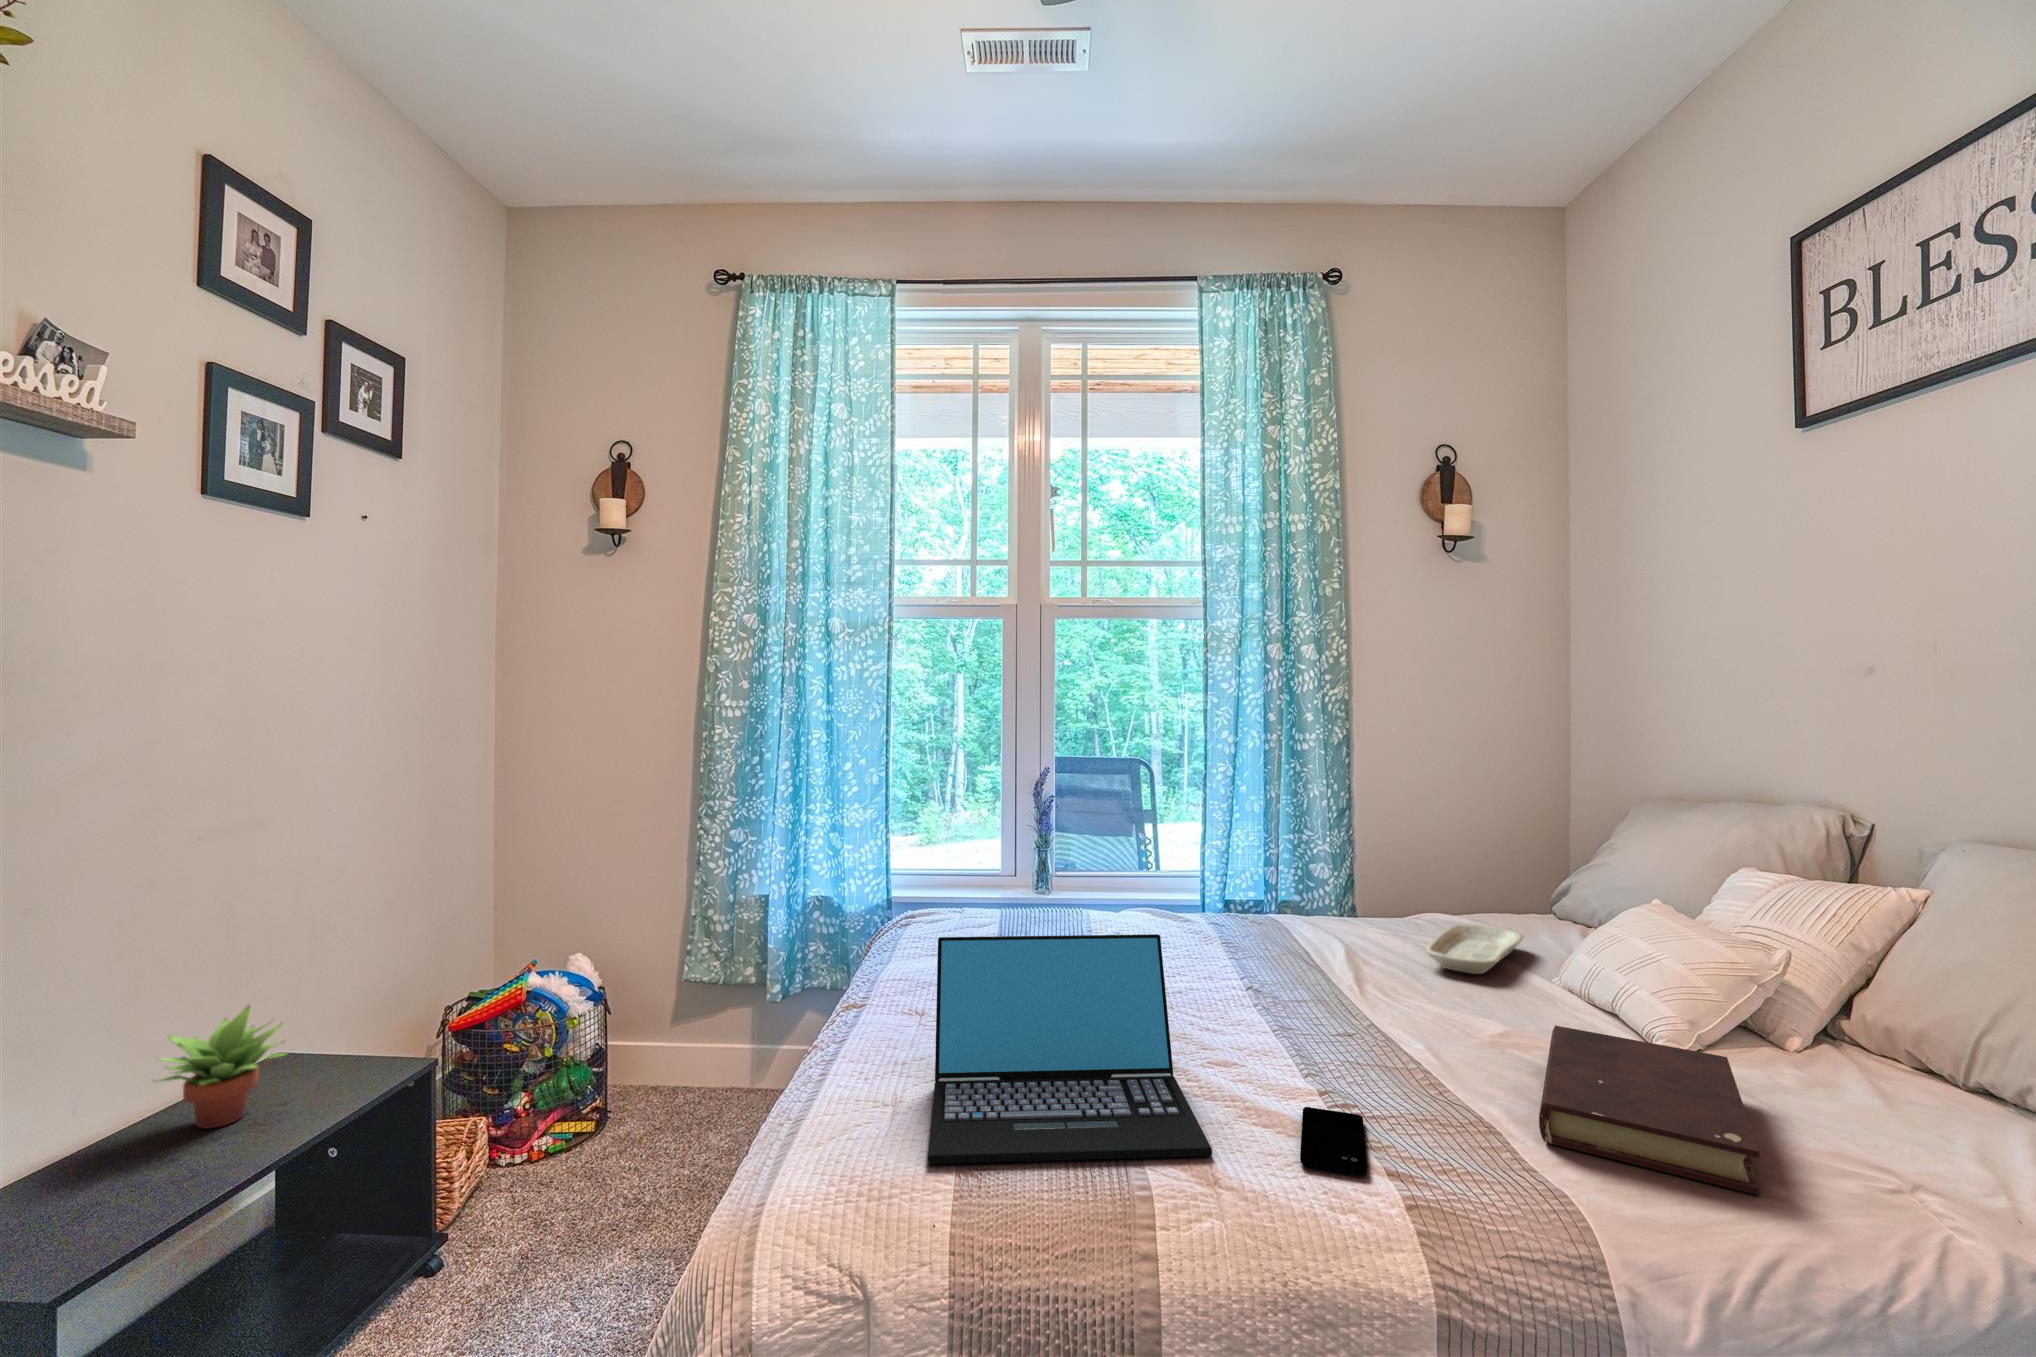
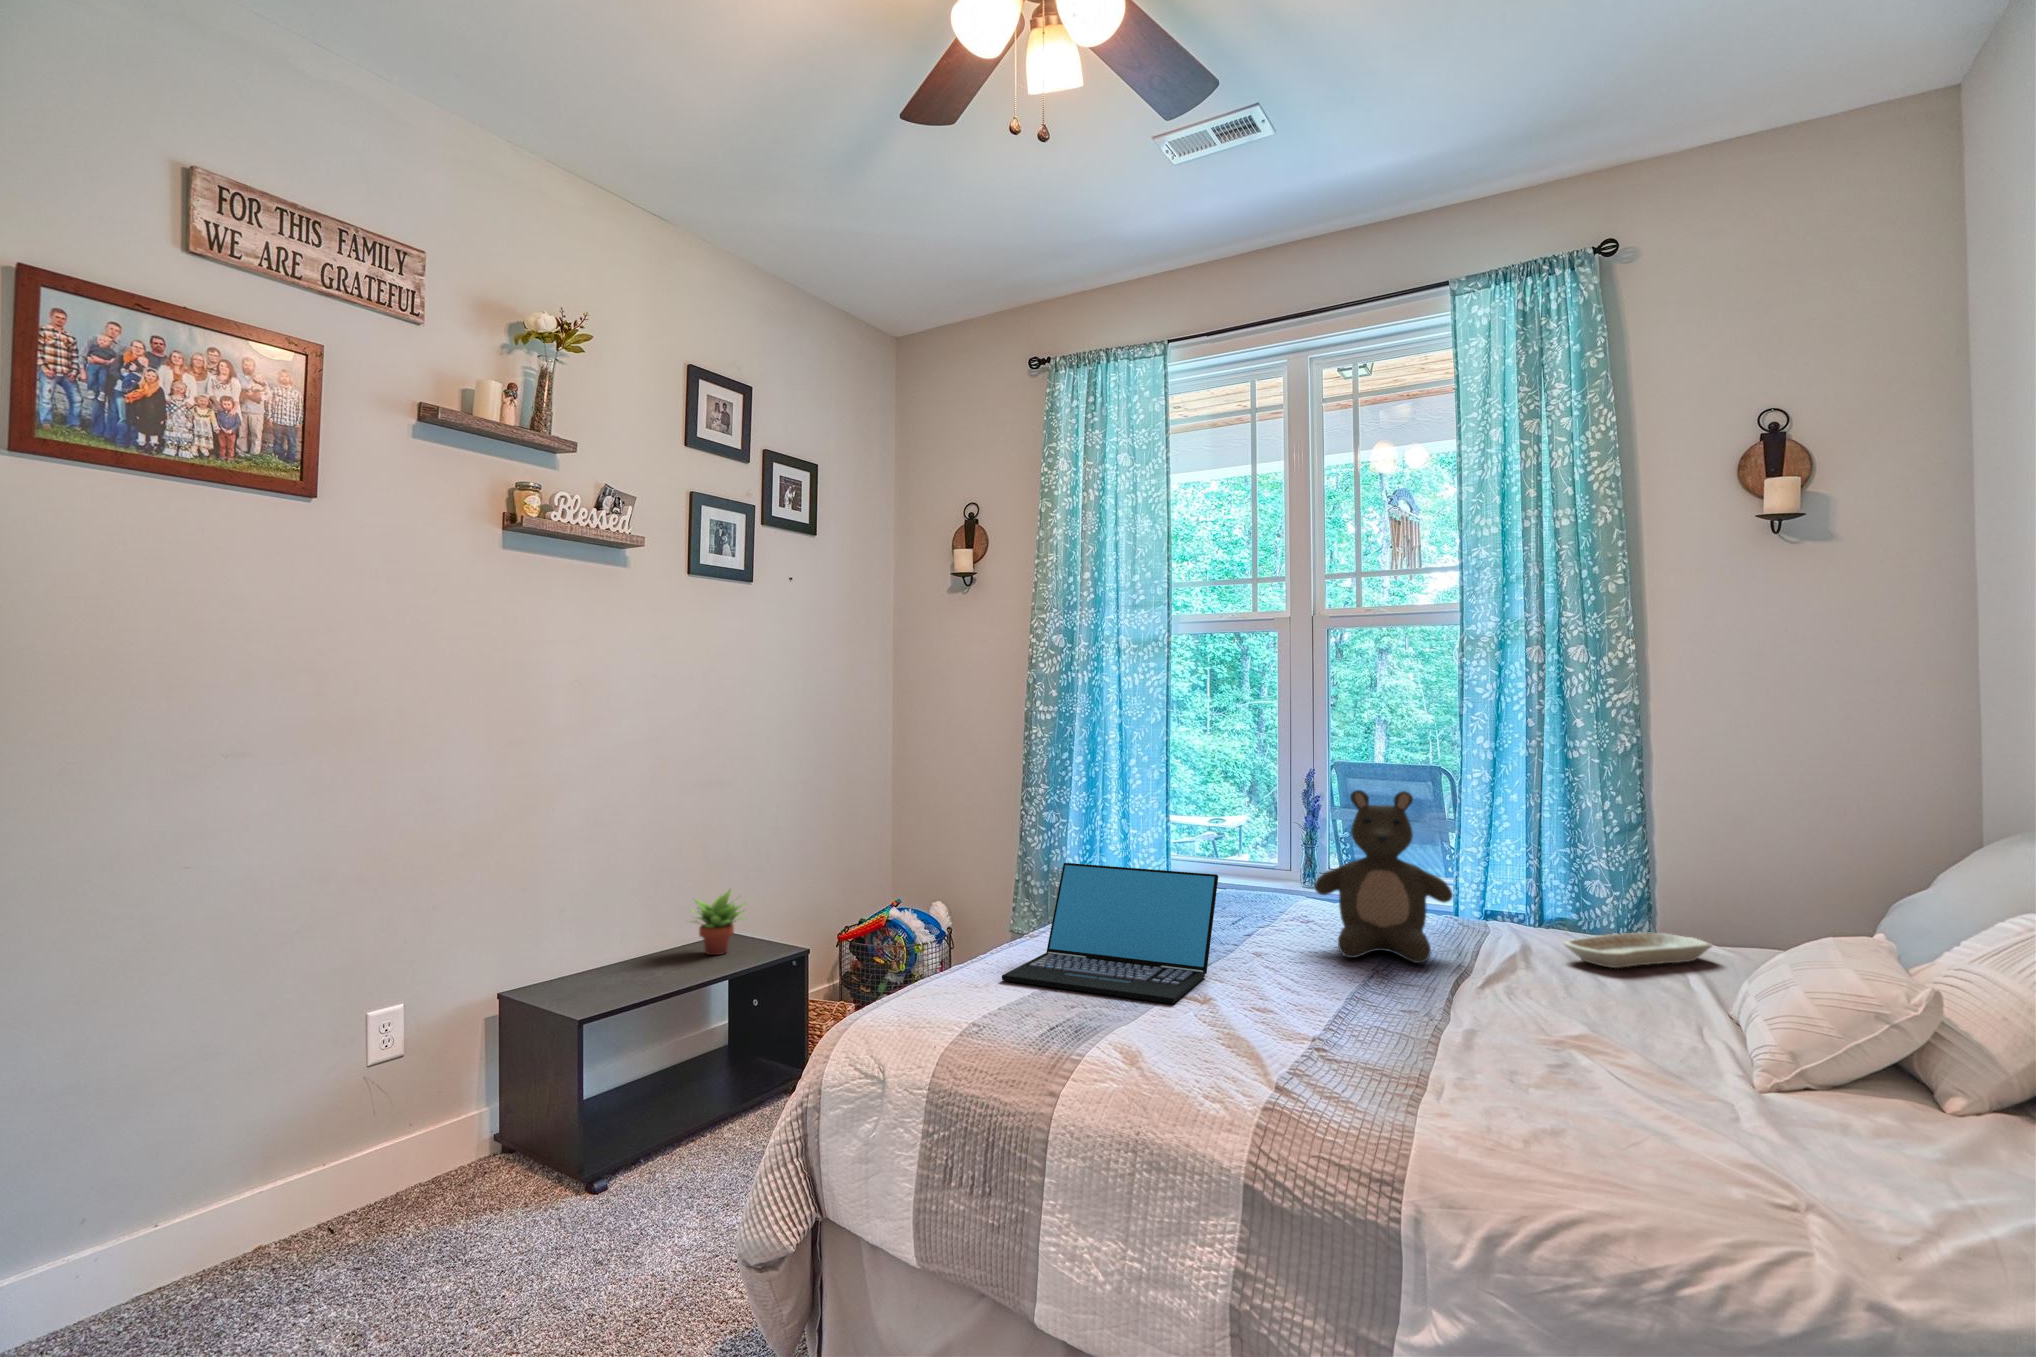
stuffed bear: none [1196,804,1351,1008] -> present [1315,790,1453,963]
book: present [1539,1026,1760,1195] -> none [1428,984,1682,1080]
smartphone: present [1300,1107,1367,1175] -> none [1226,997,1309,1024]

